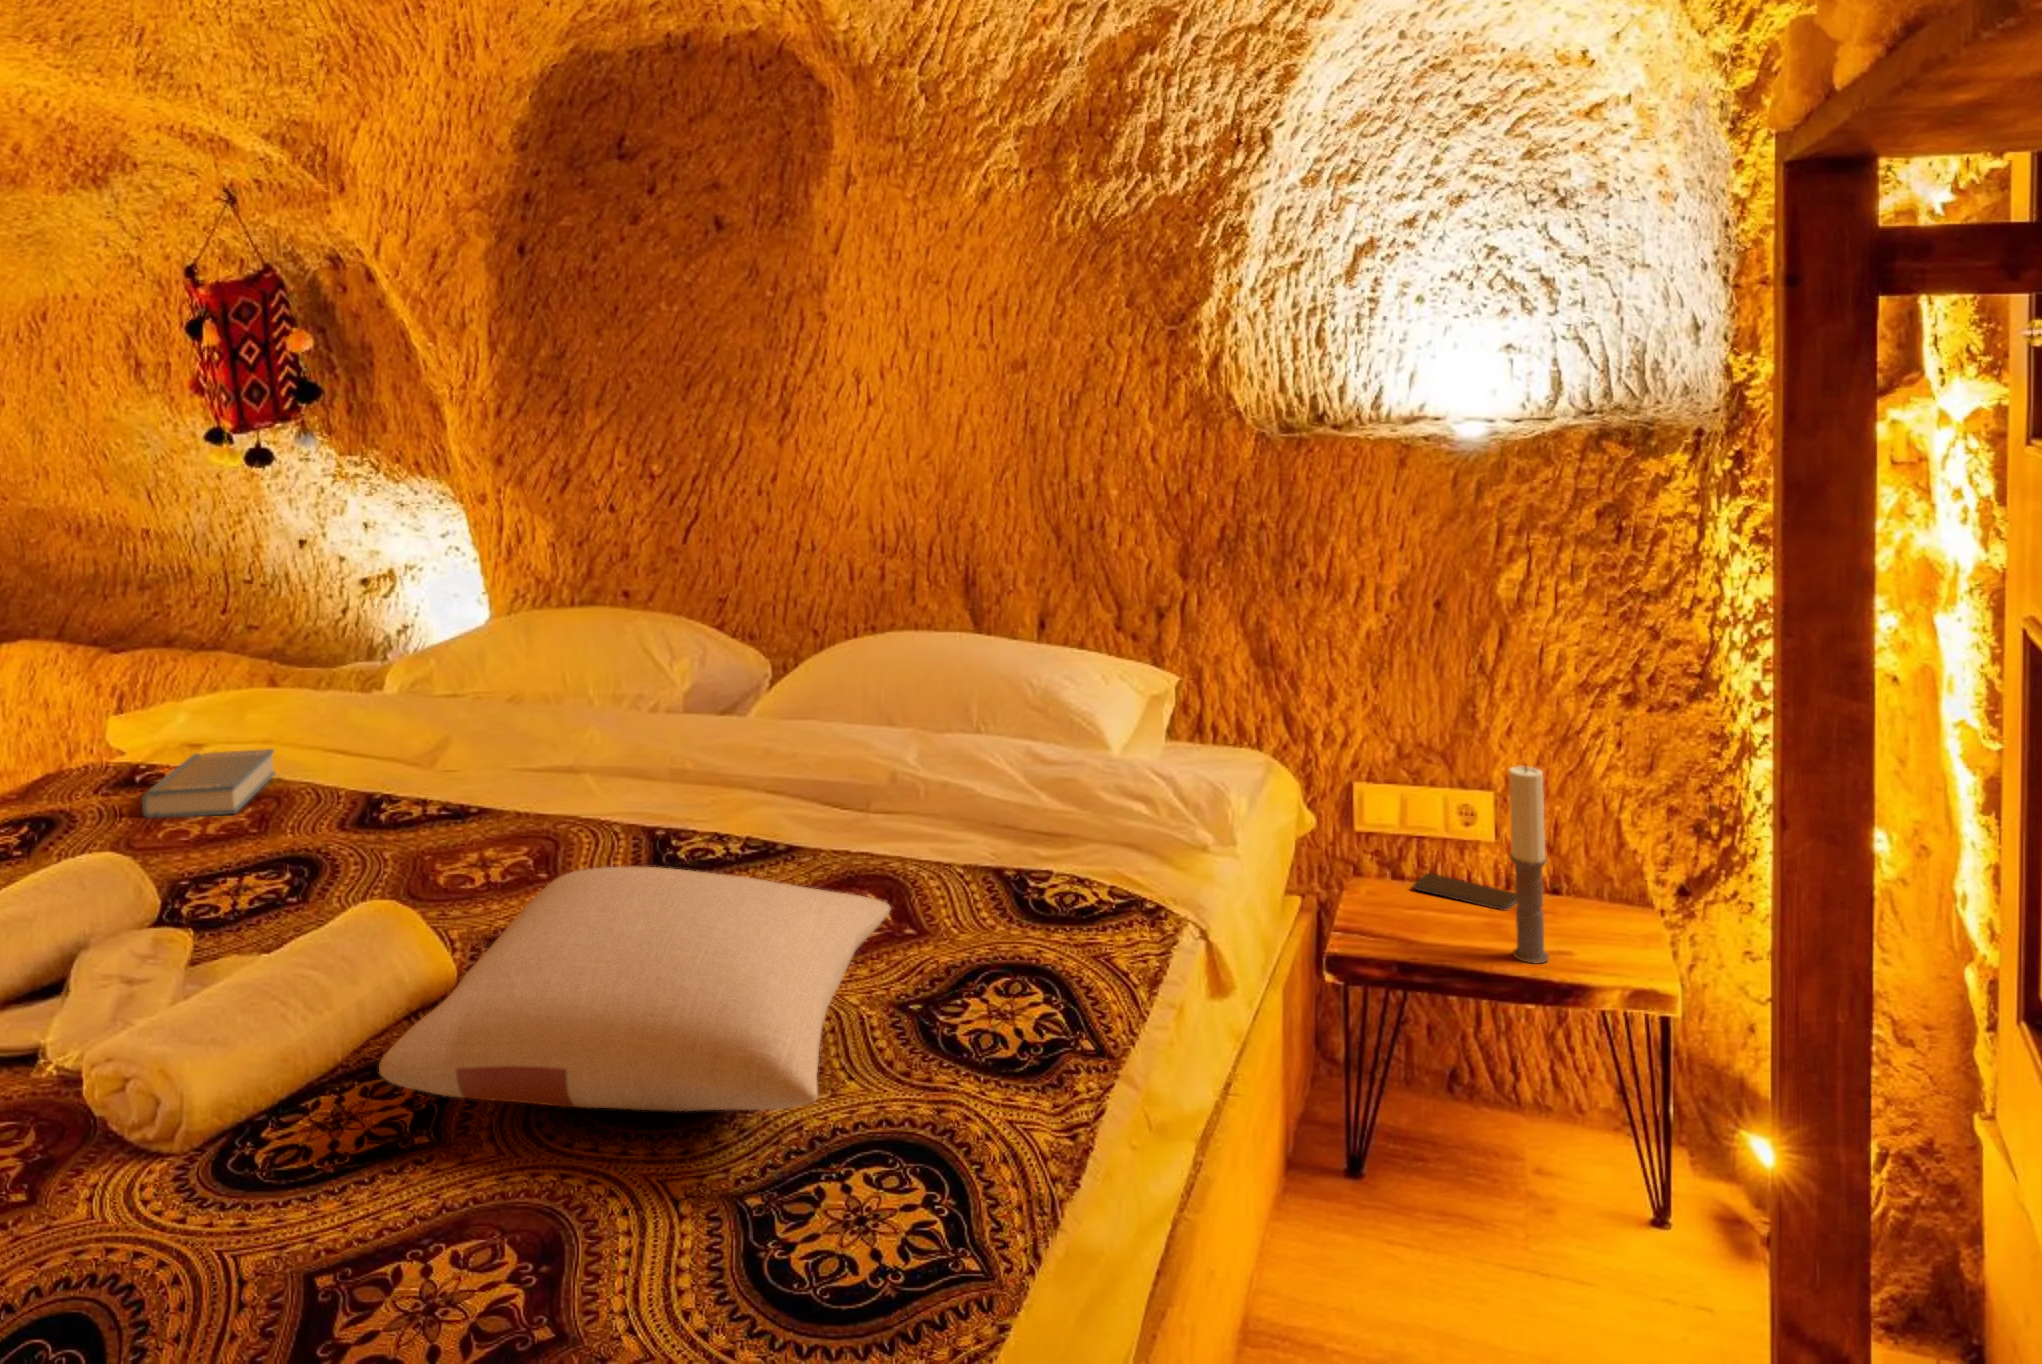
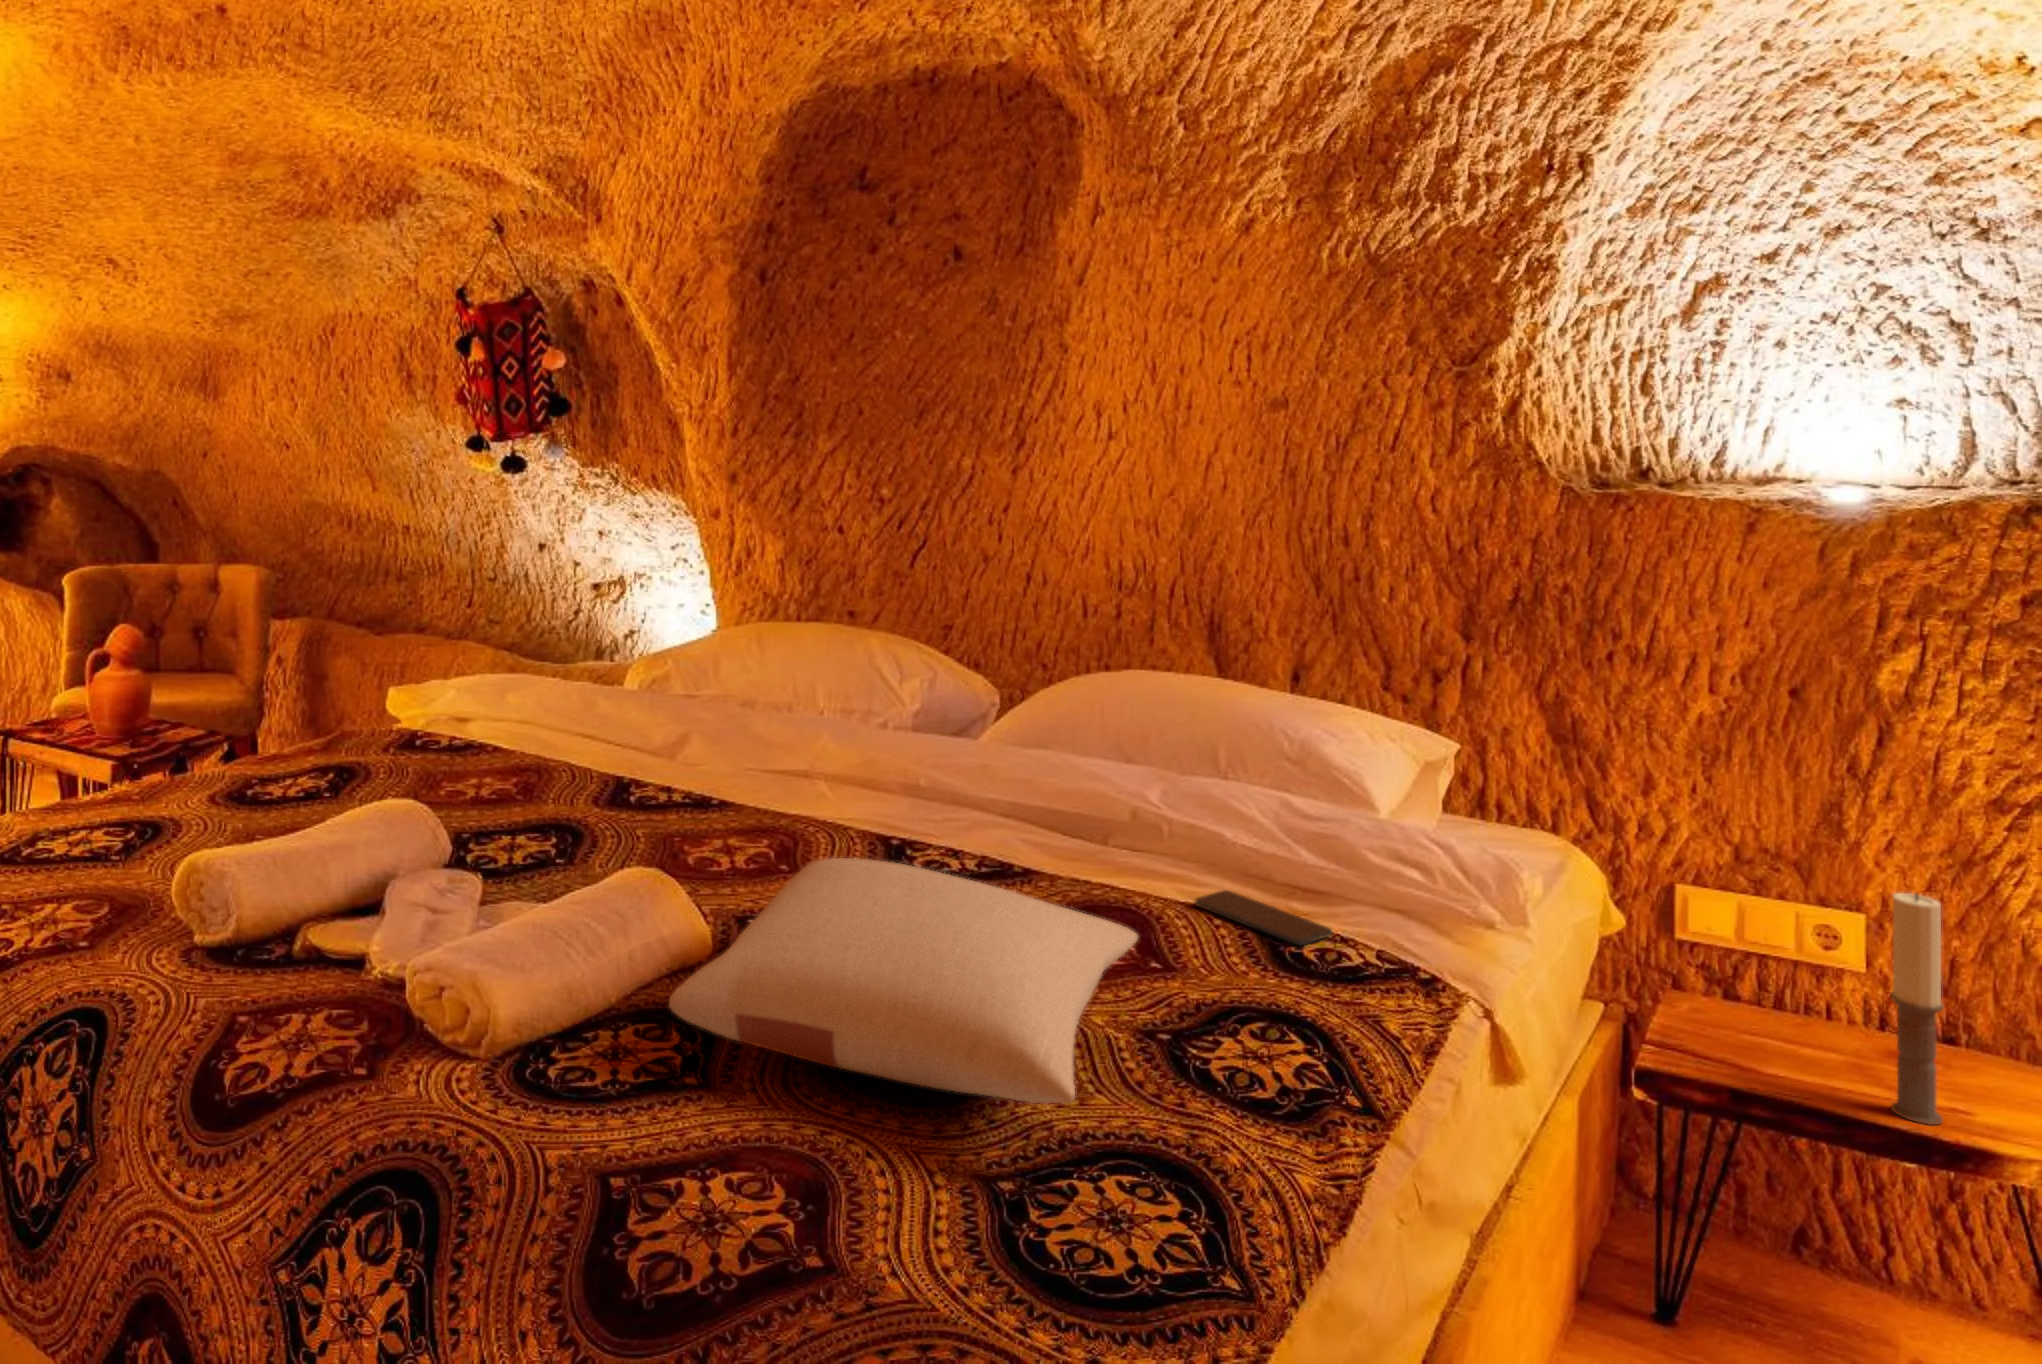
hardback book: present [142,749,275,818] -> none [436,714,539,770]
smartphone: present [1413,873,1516,910] -> present [1195,890,1332,945]

